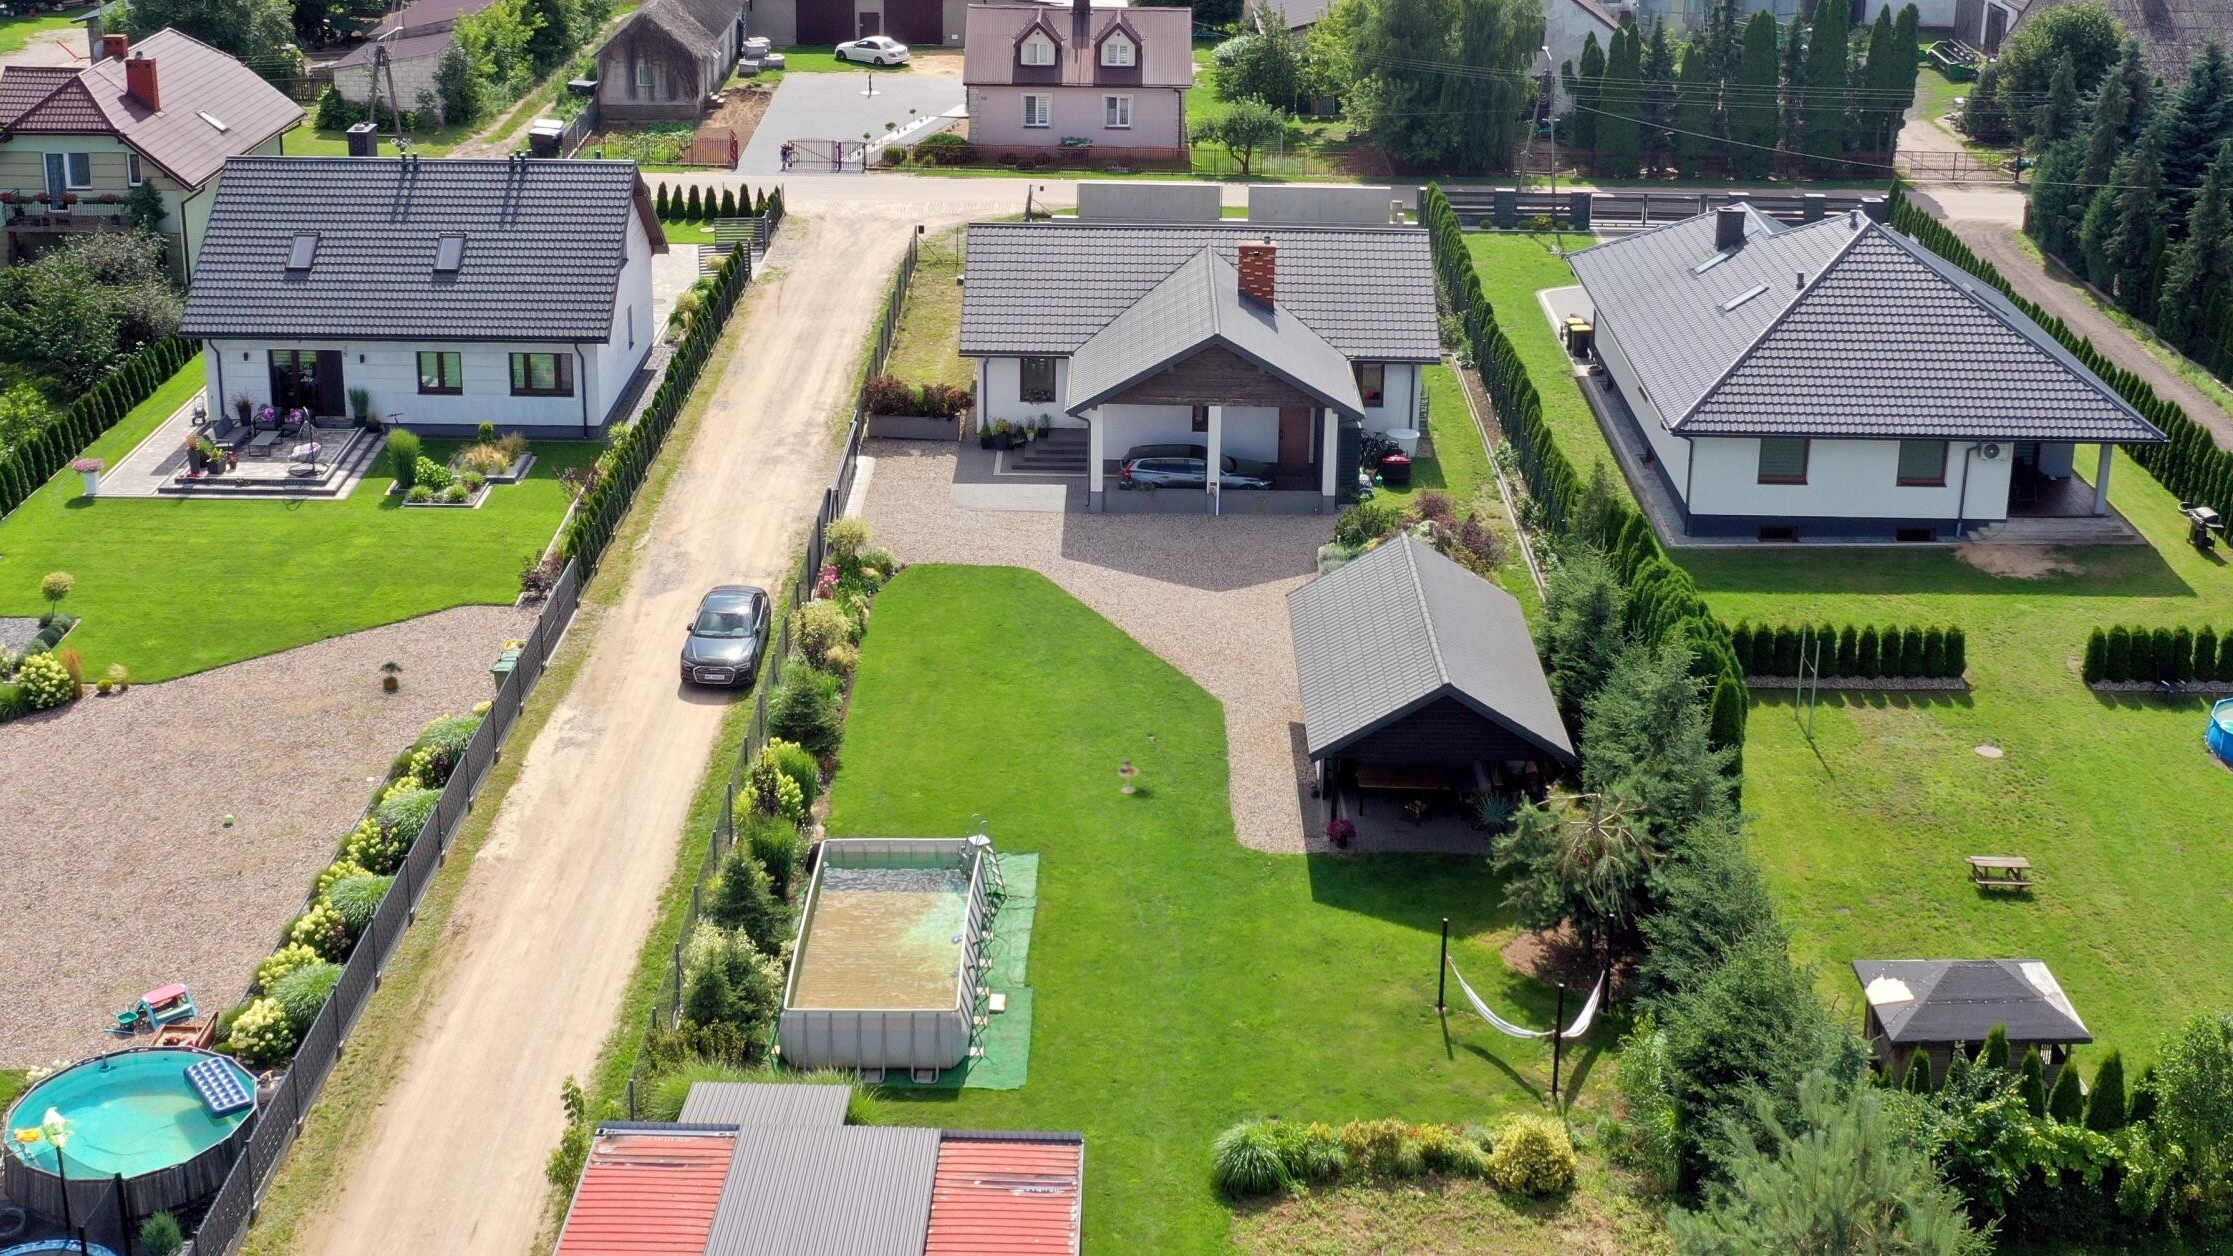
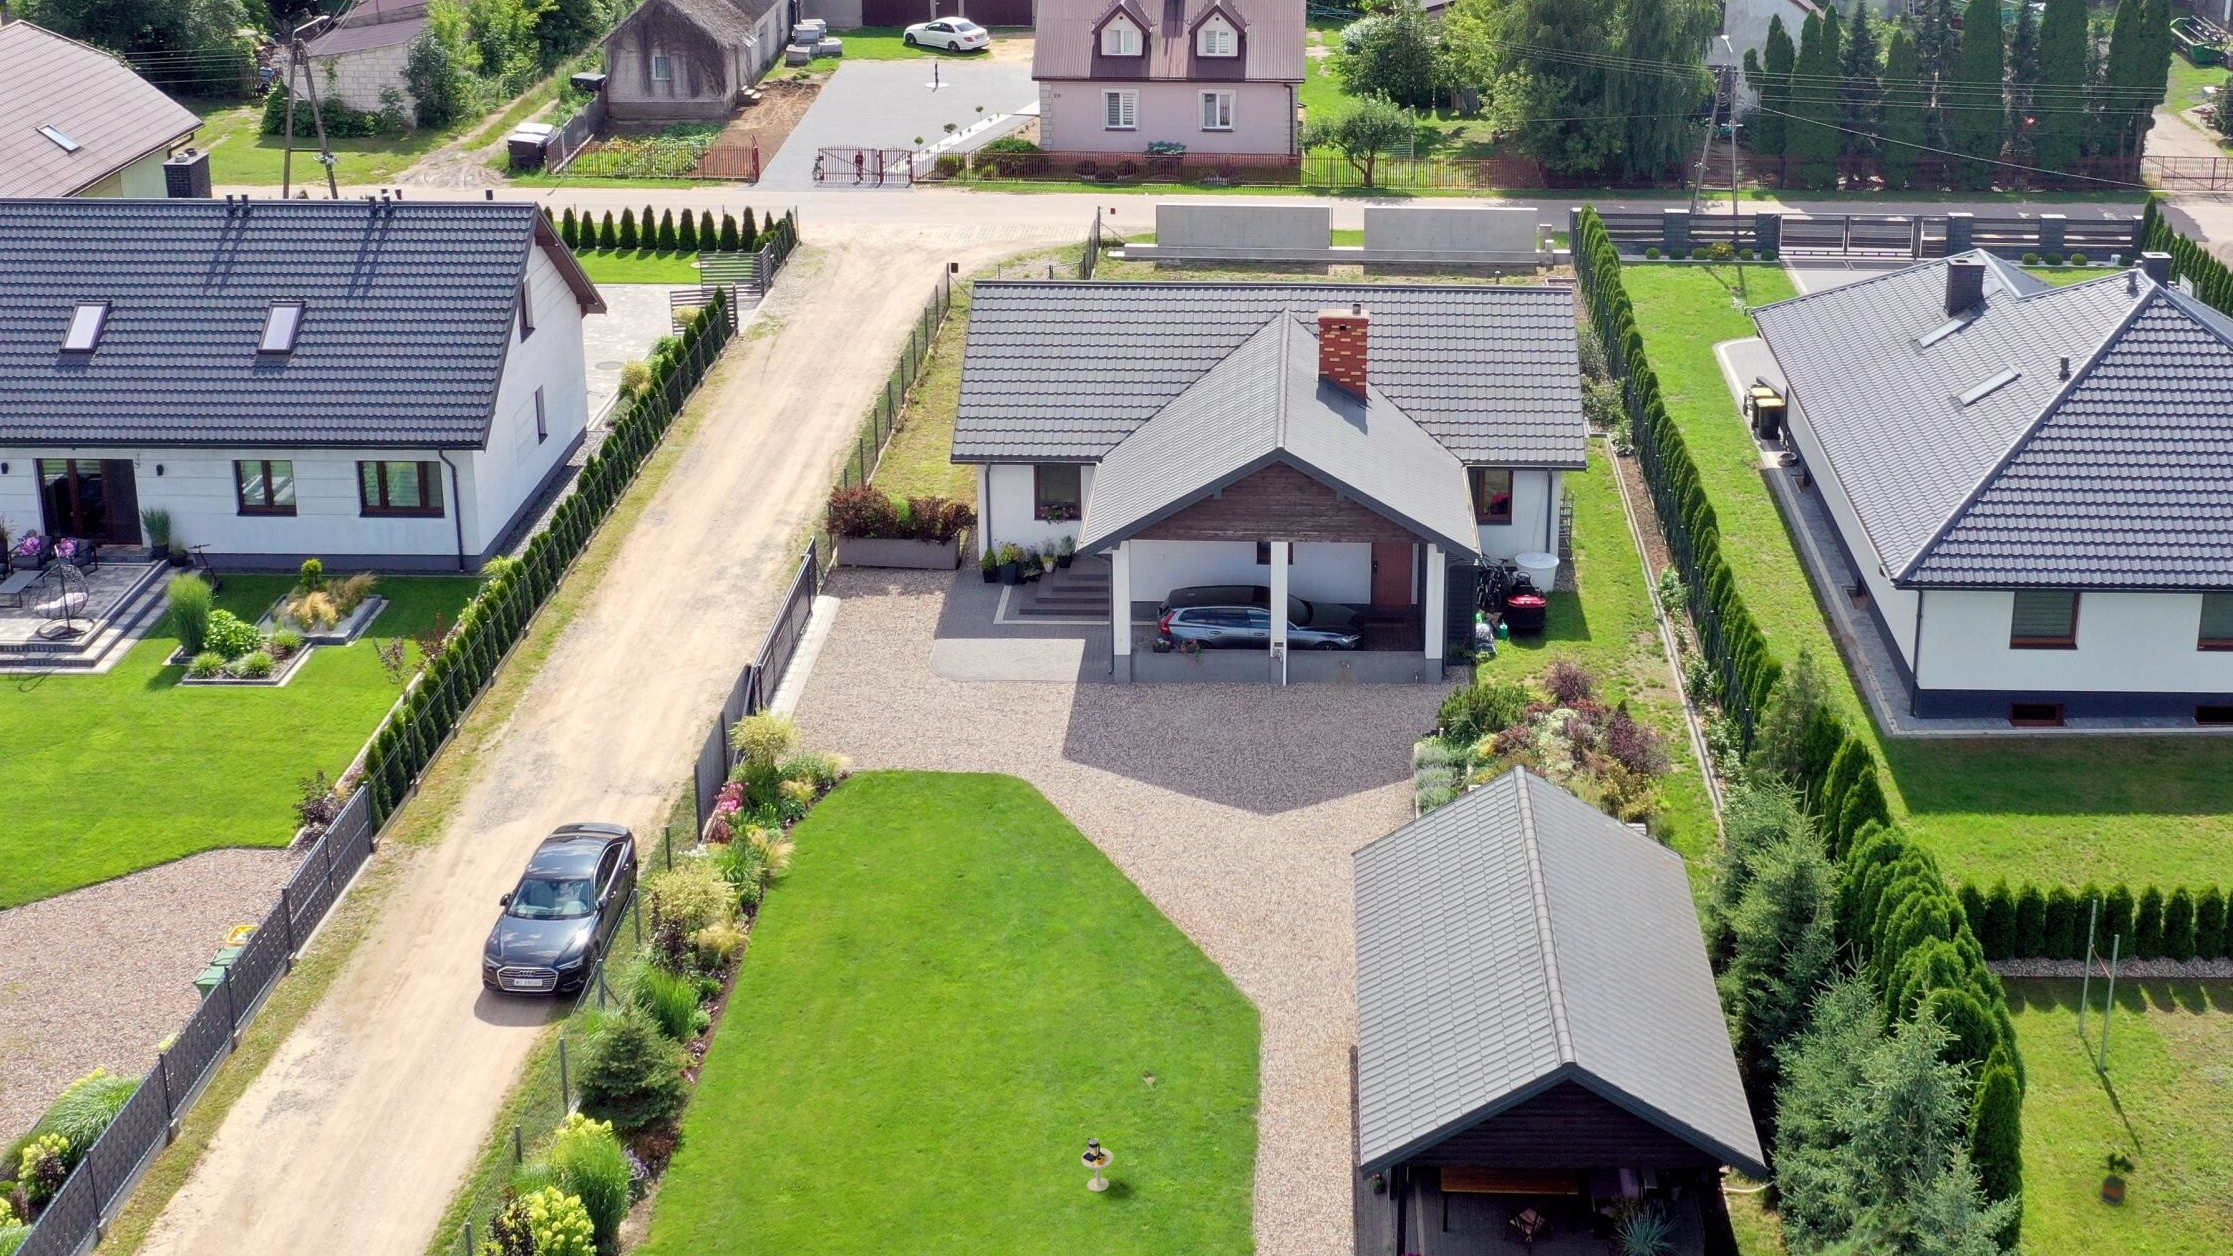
potted tree: present [380,662,402,694] -> present [2099,1153,2135,1206]

